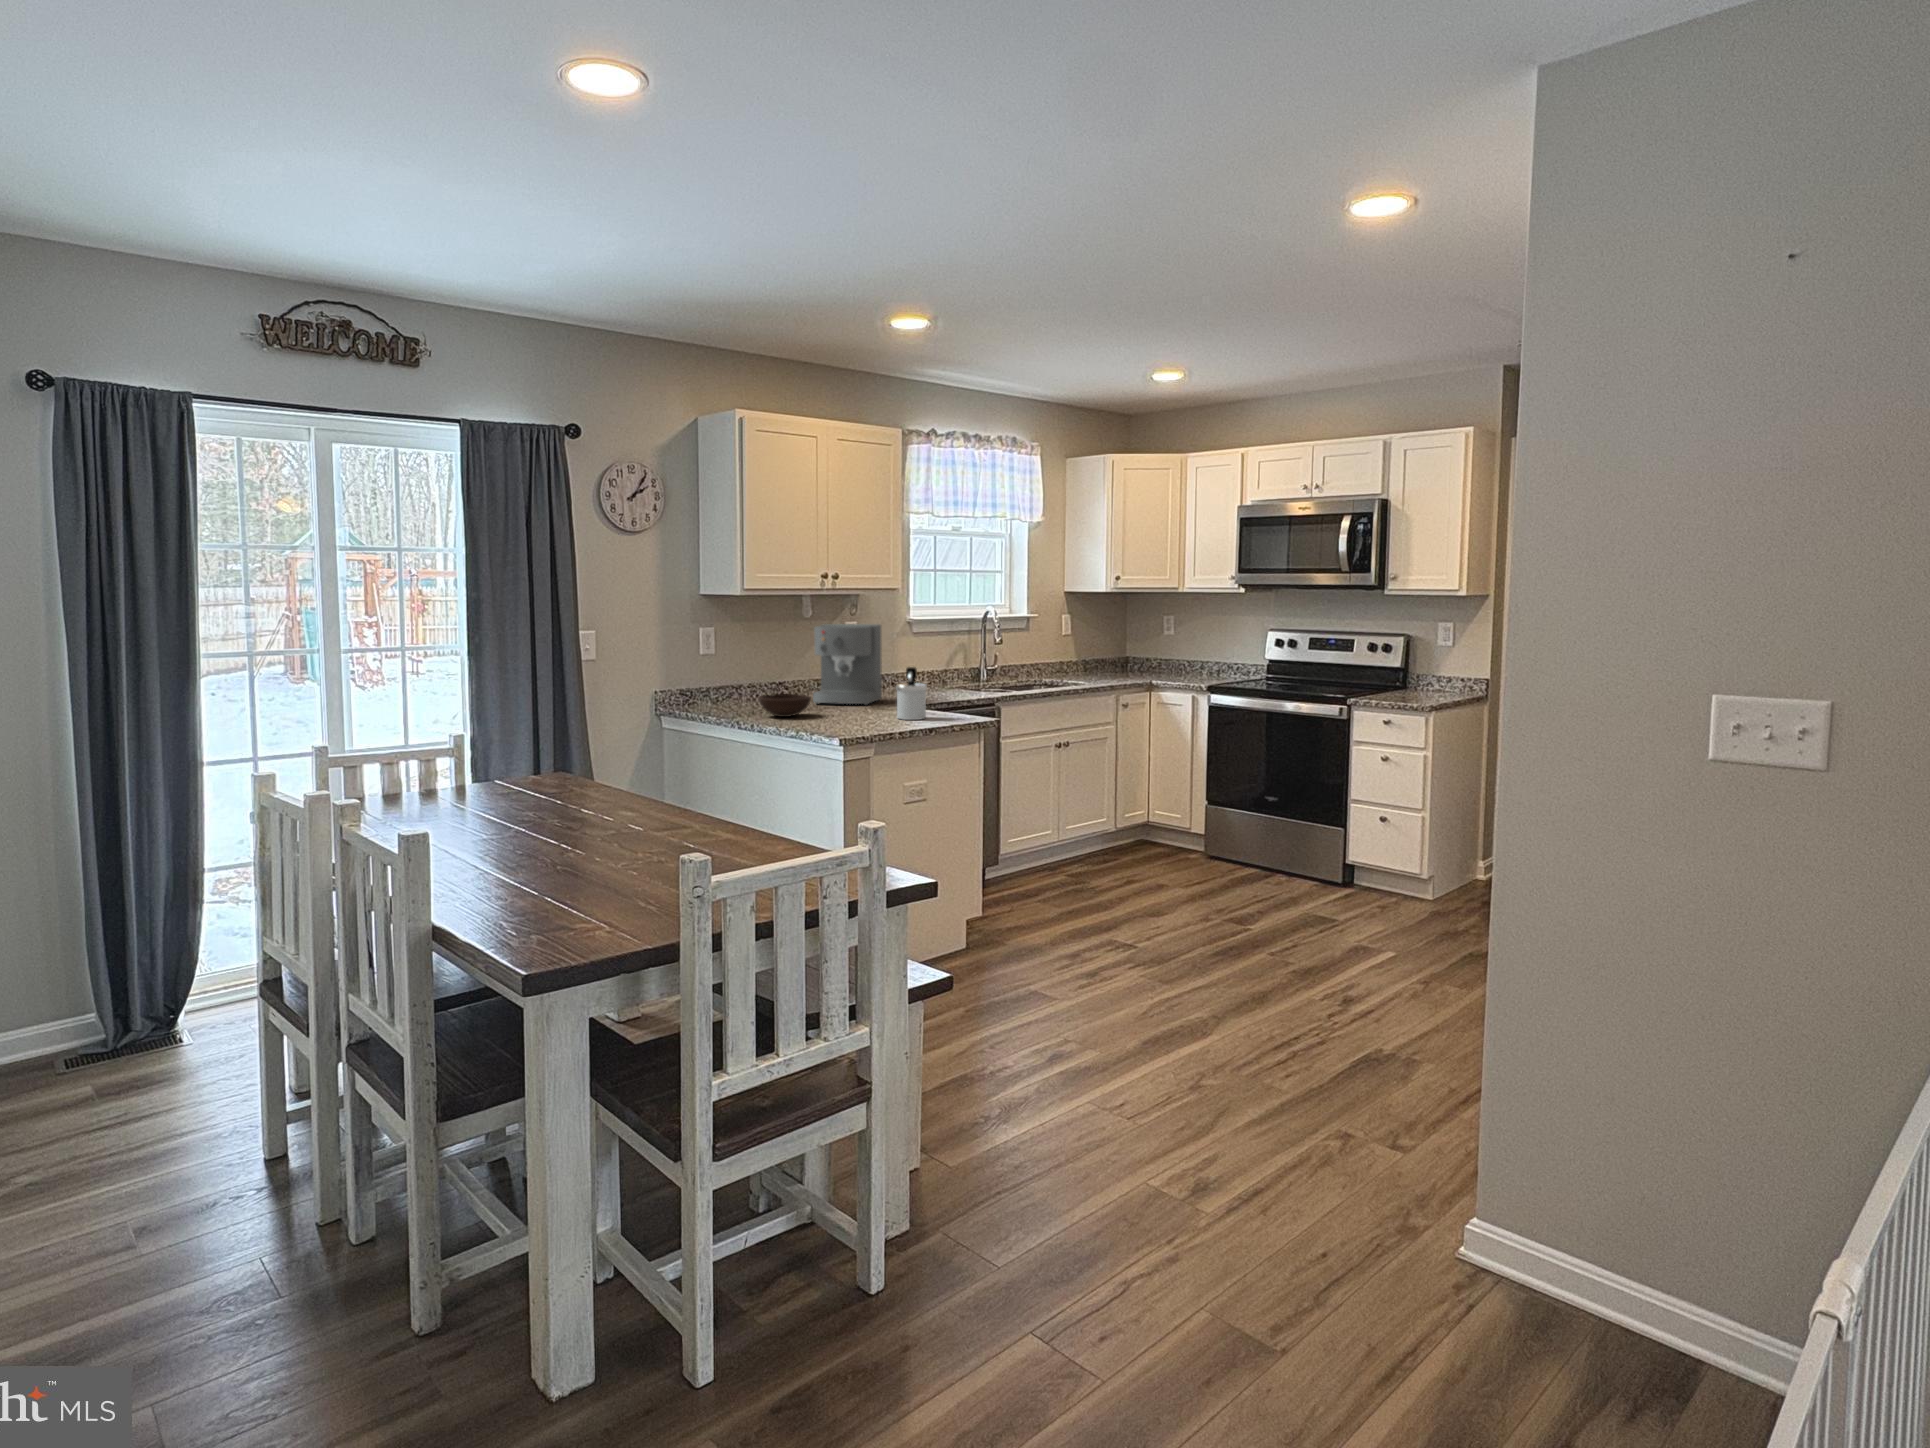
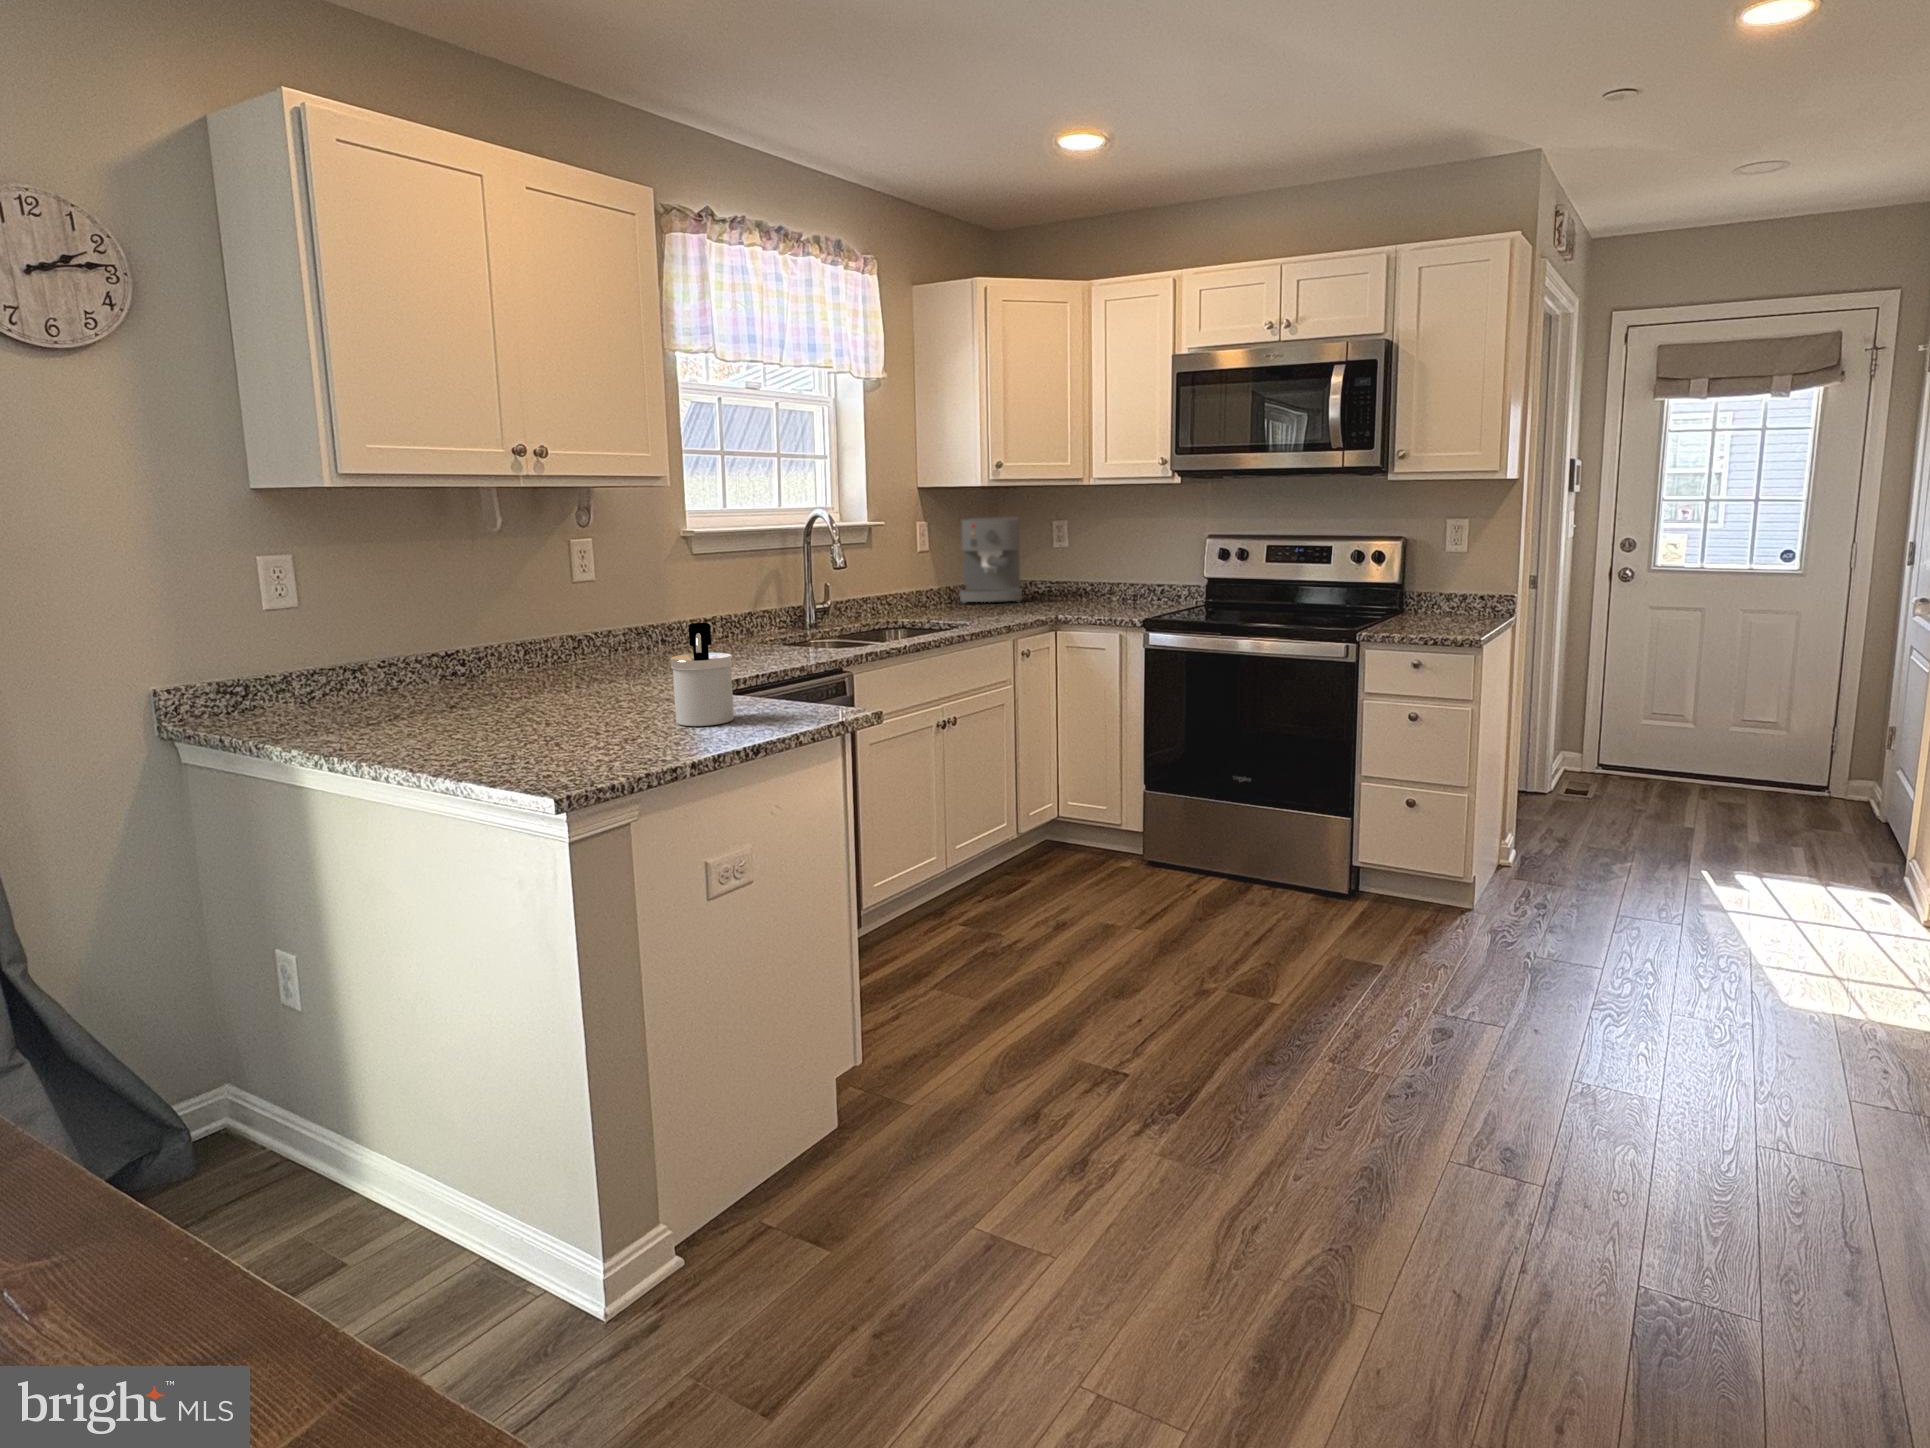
coffee maker: present [813,624,882,705] -> present [960,517,1022,604]
bowl: present [759,694,811,717] -> none [378,684,496,733]

